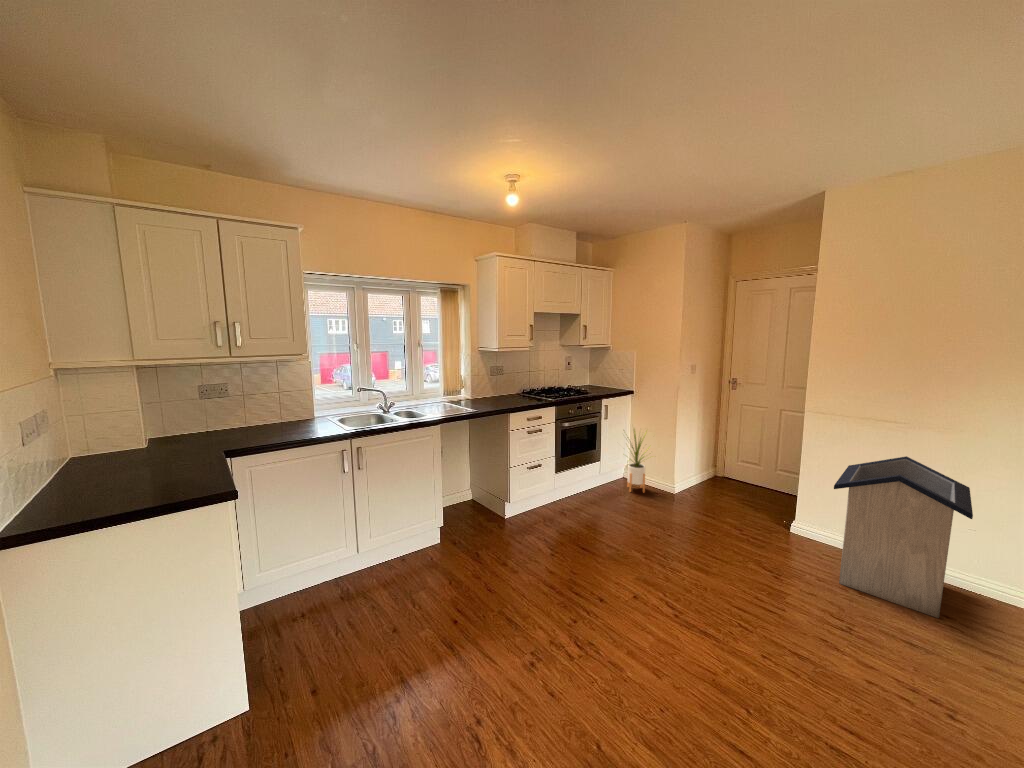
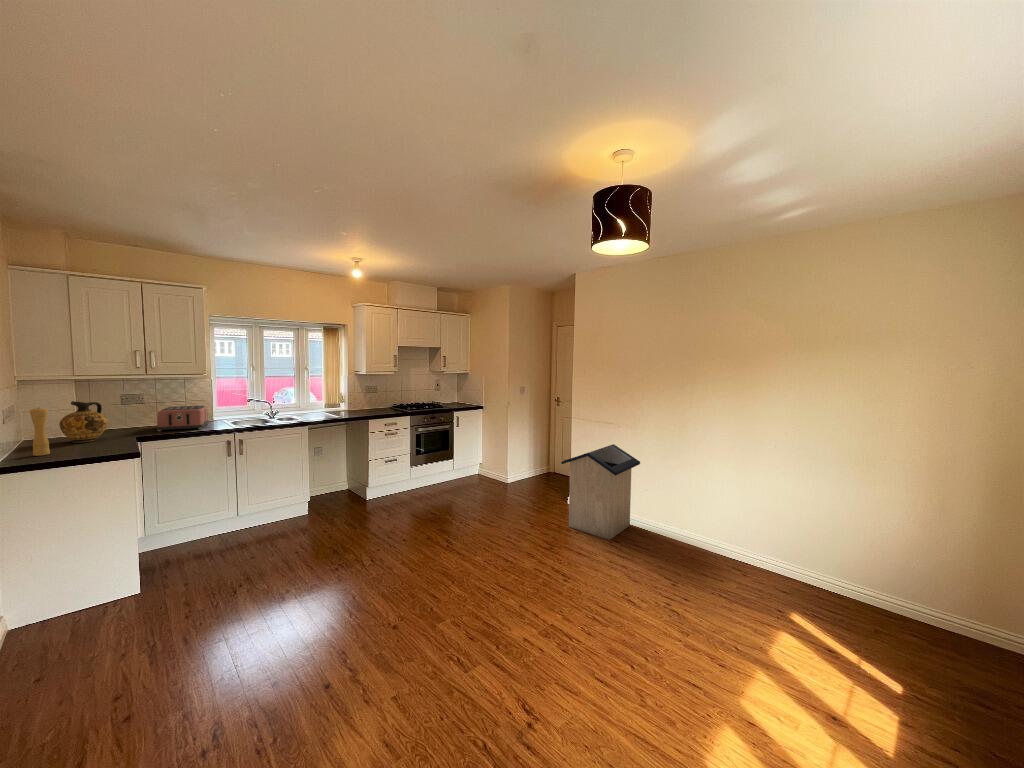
toaster: none [248,397,311,437] -> present [157,406,209,431]
ceramic jug: none [117,399,183,461] -> present [59,401,107,443]
pepper mill: none [62,415,100,495] -> present [30,408,50,456]
house plant: present [627,430,645,493] -> none [465,431,494,483]

